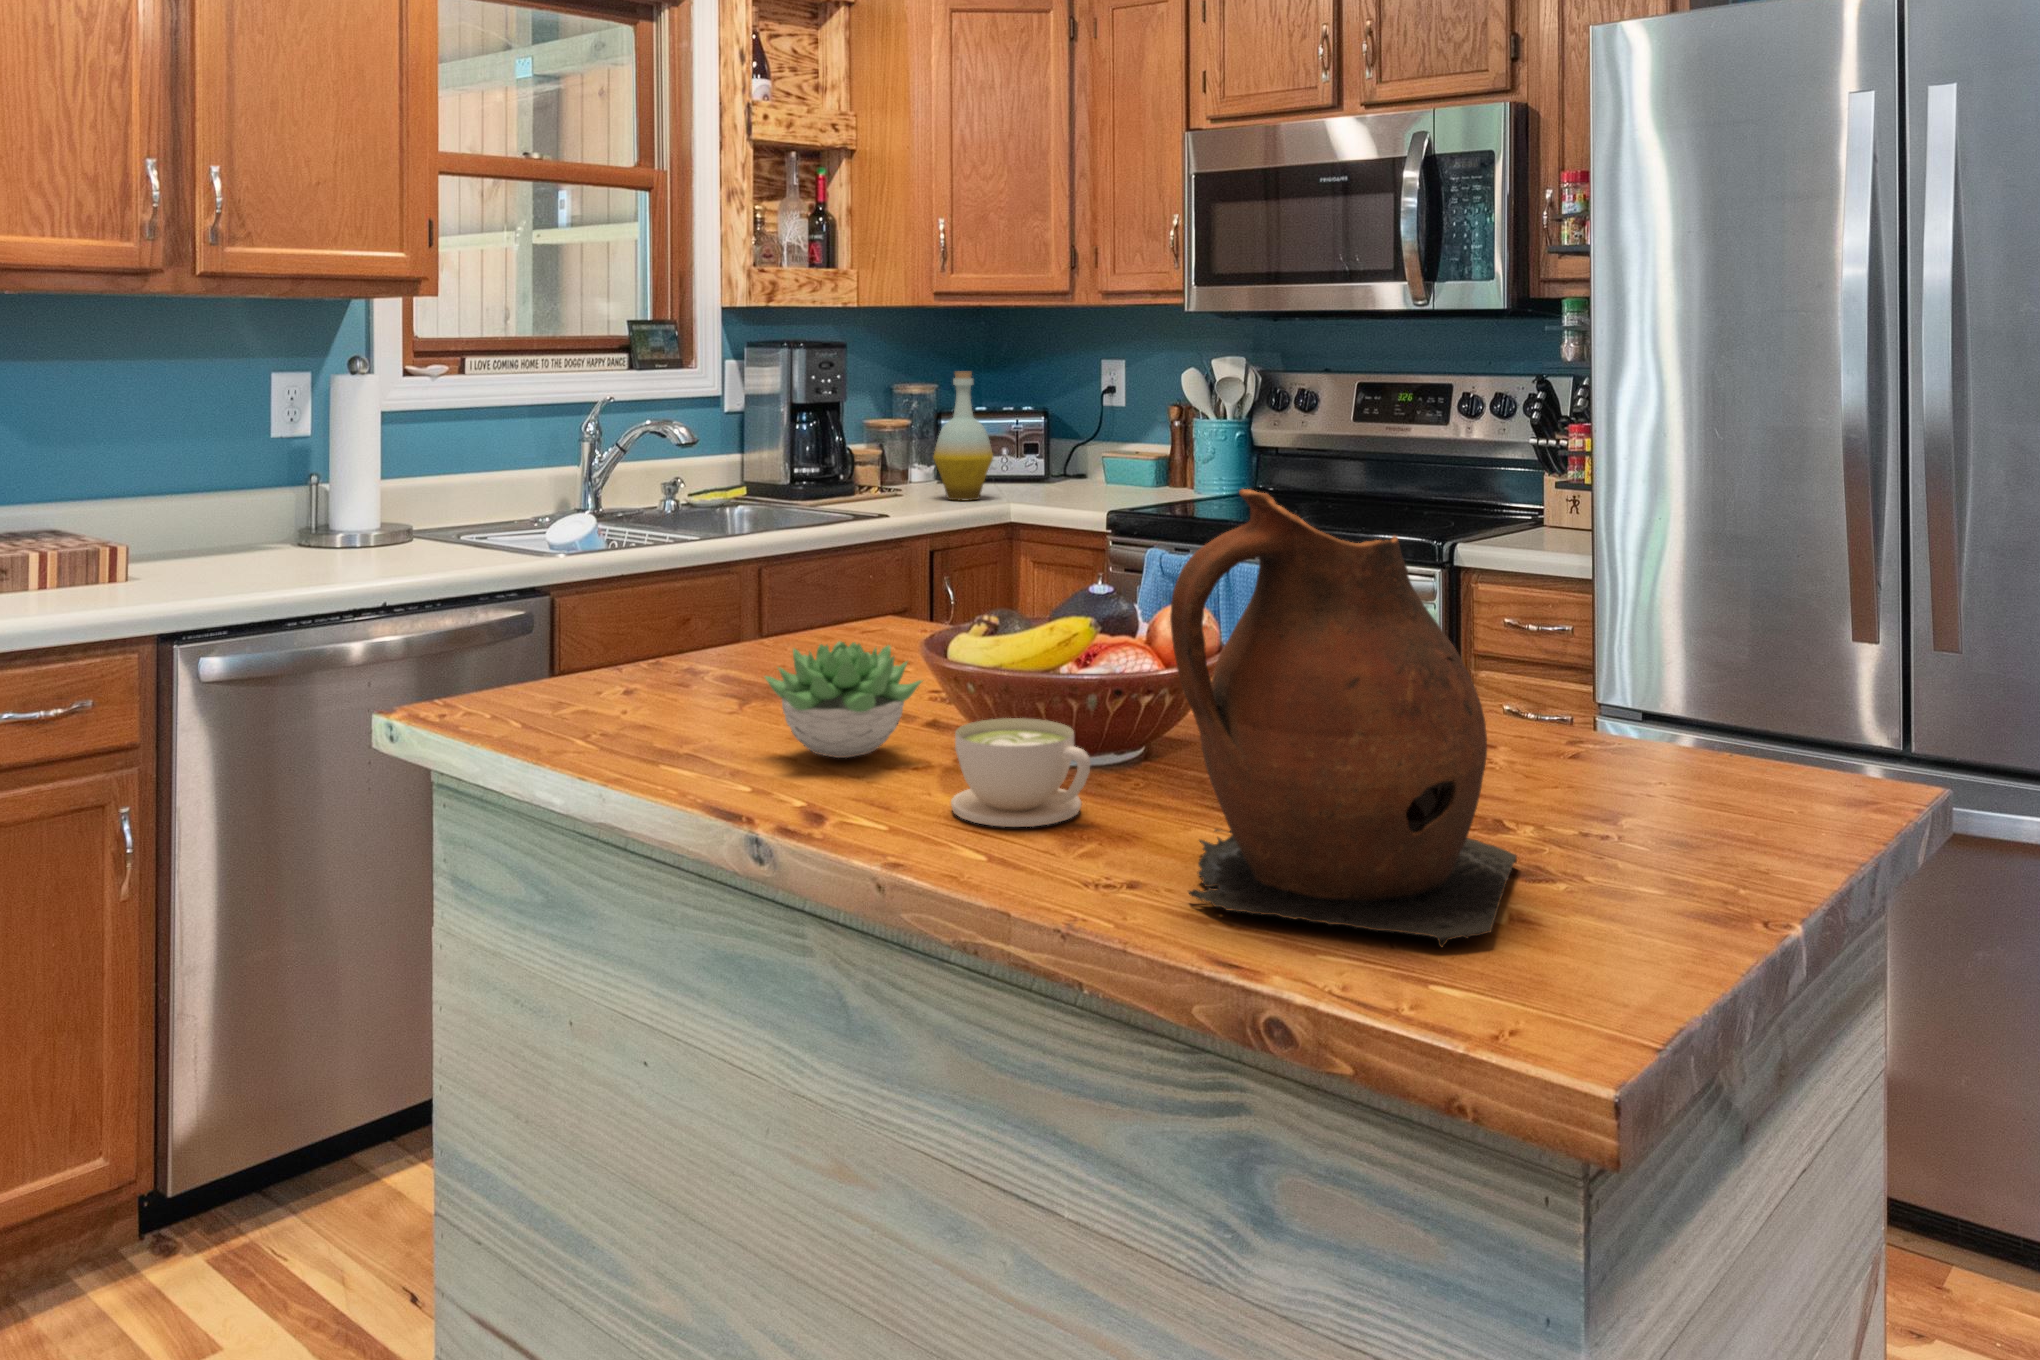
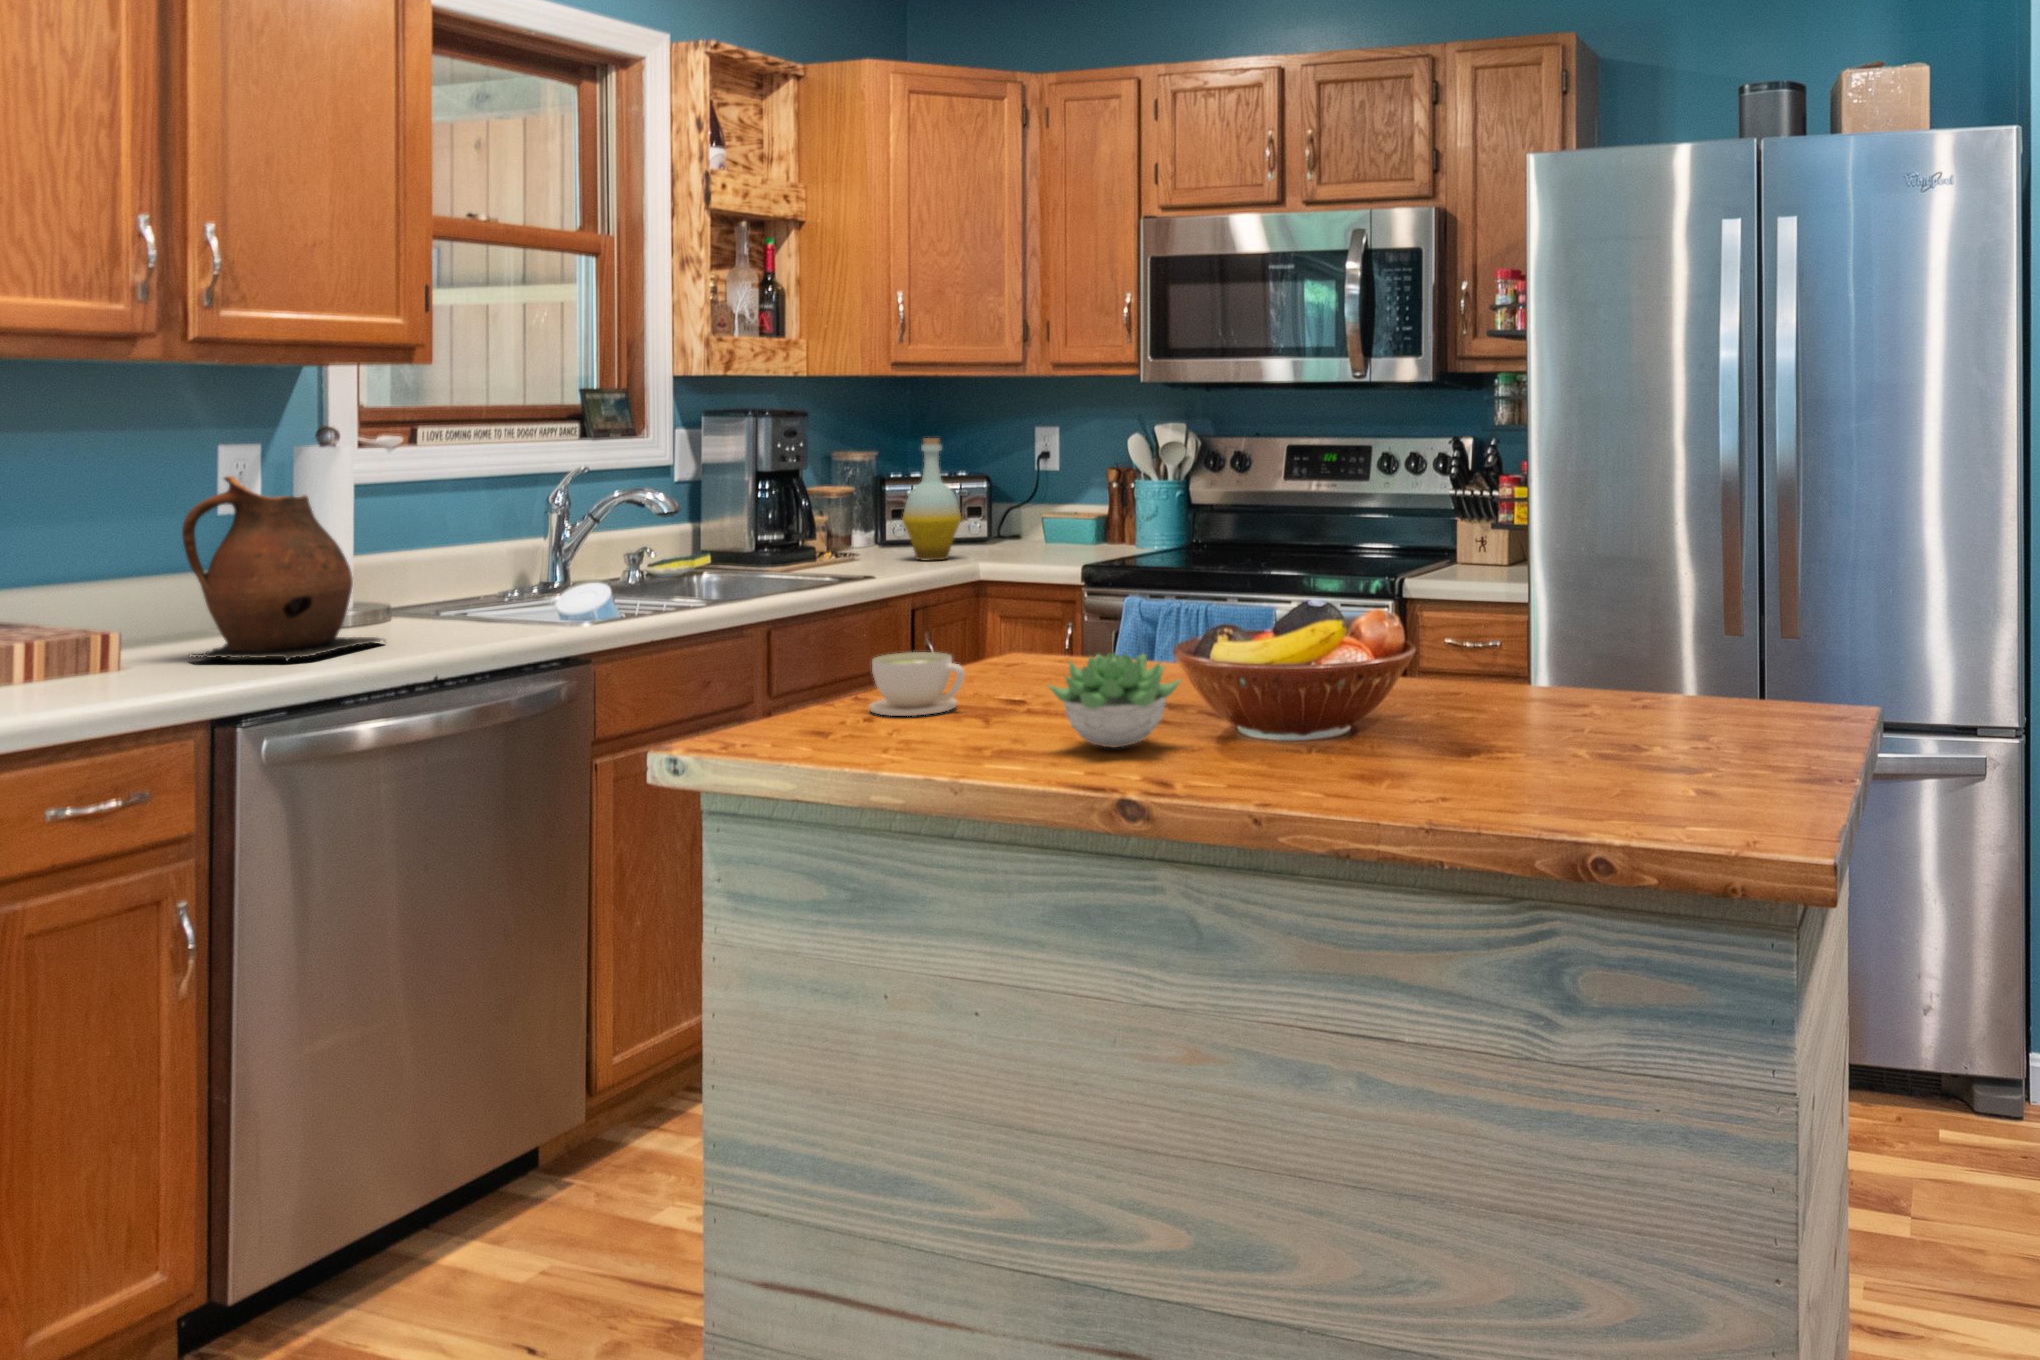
ceramic pitcher: present [1170,489,1517,947] -> present [182,476,382,661]
coffee cup: present [951,718,1091,827] -> present [869,652,964,716]

